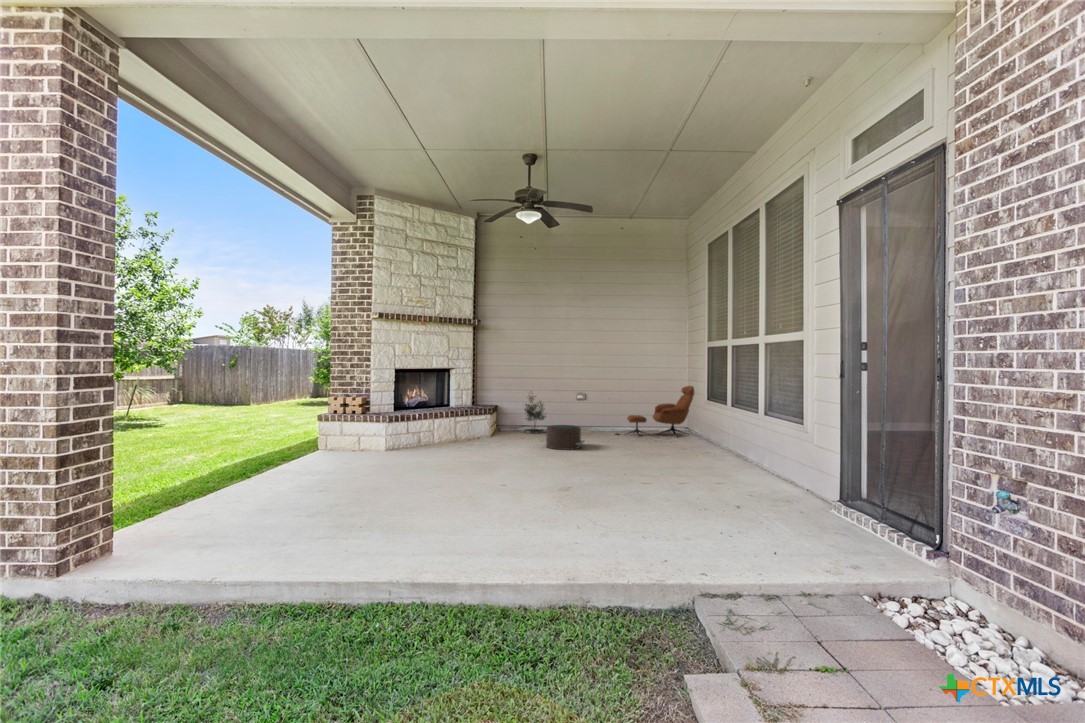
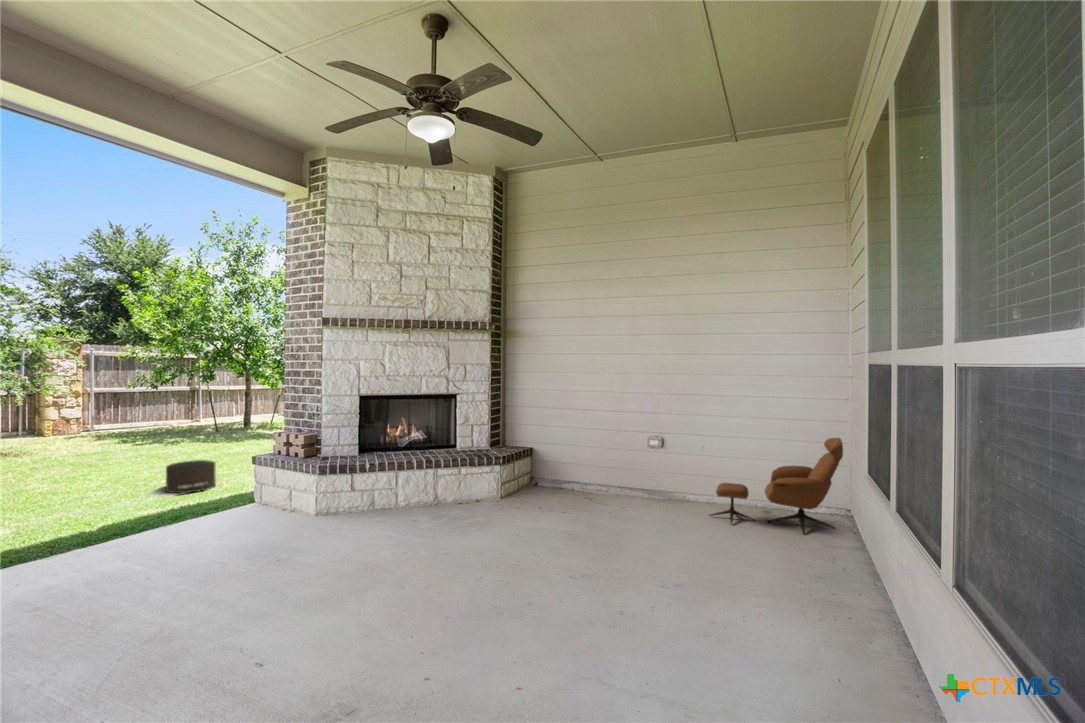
potted tree: present [523,395,546,433] -> none [554,430,595,498]
pouf: present [540,425,584,450] -> present [166,460,216,493]

